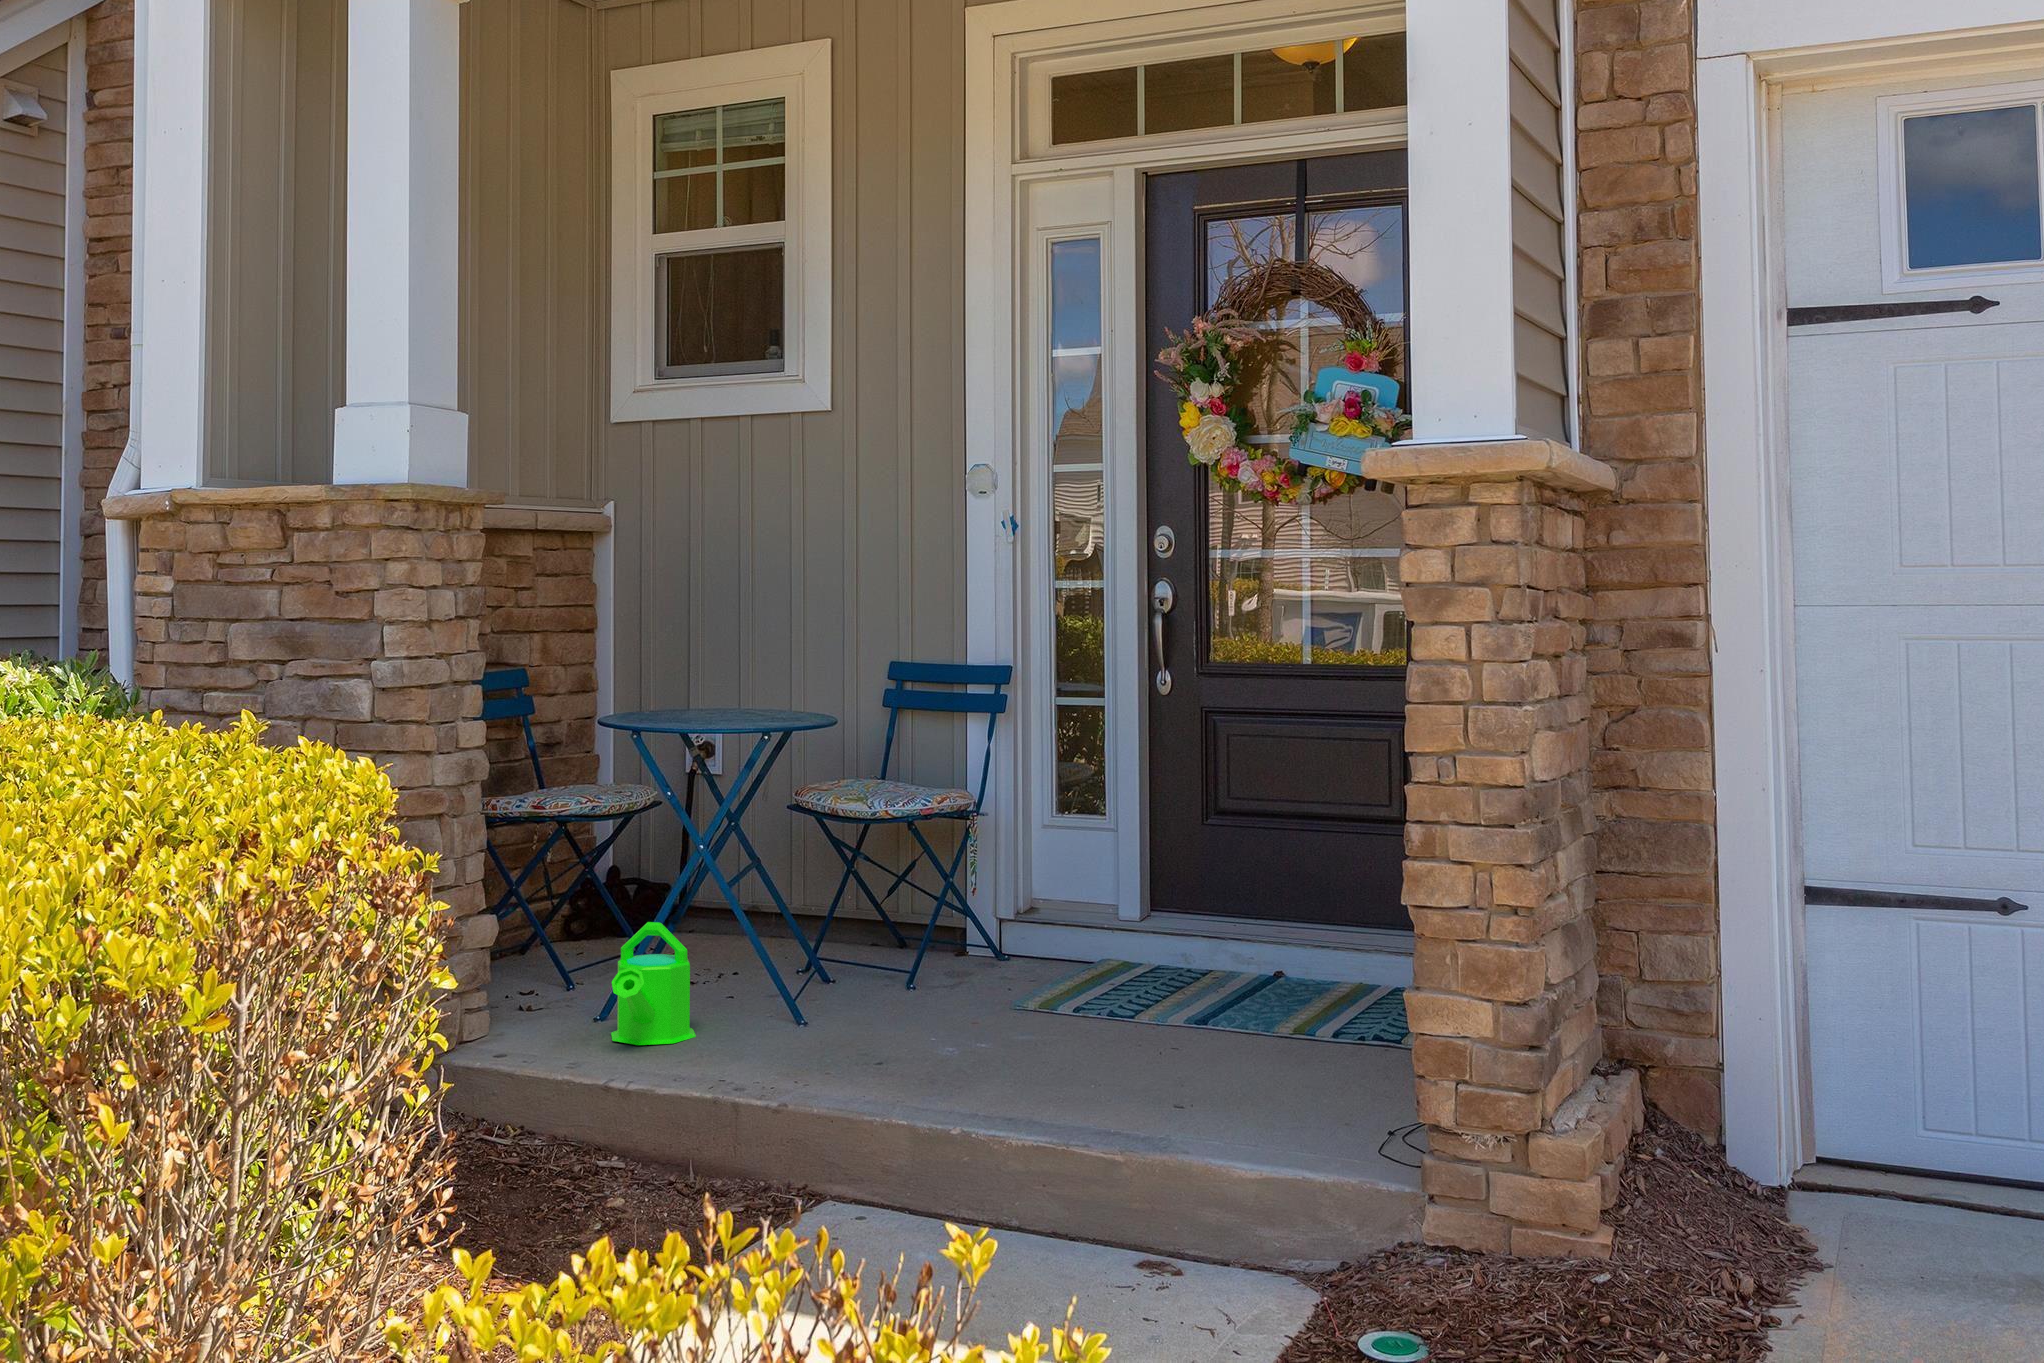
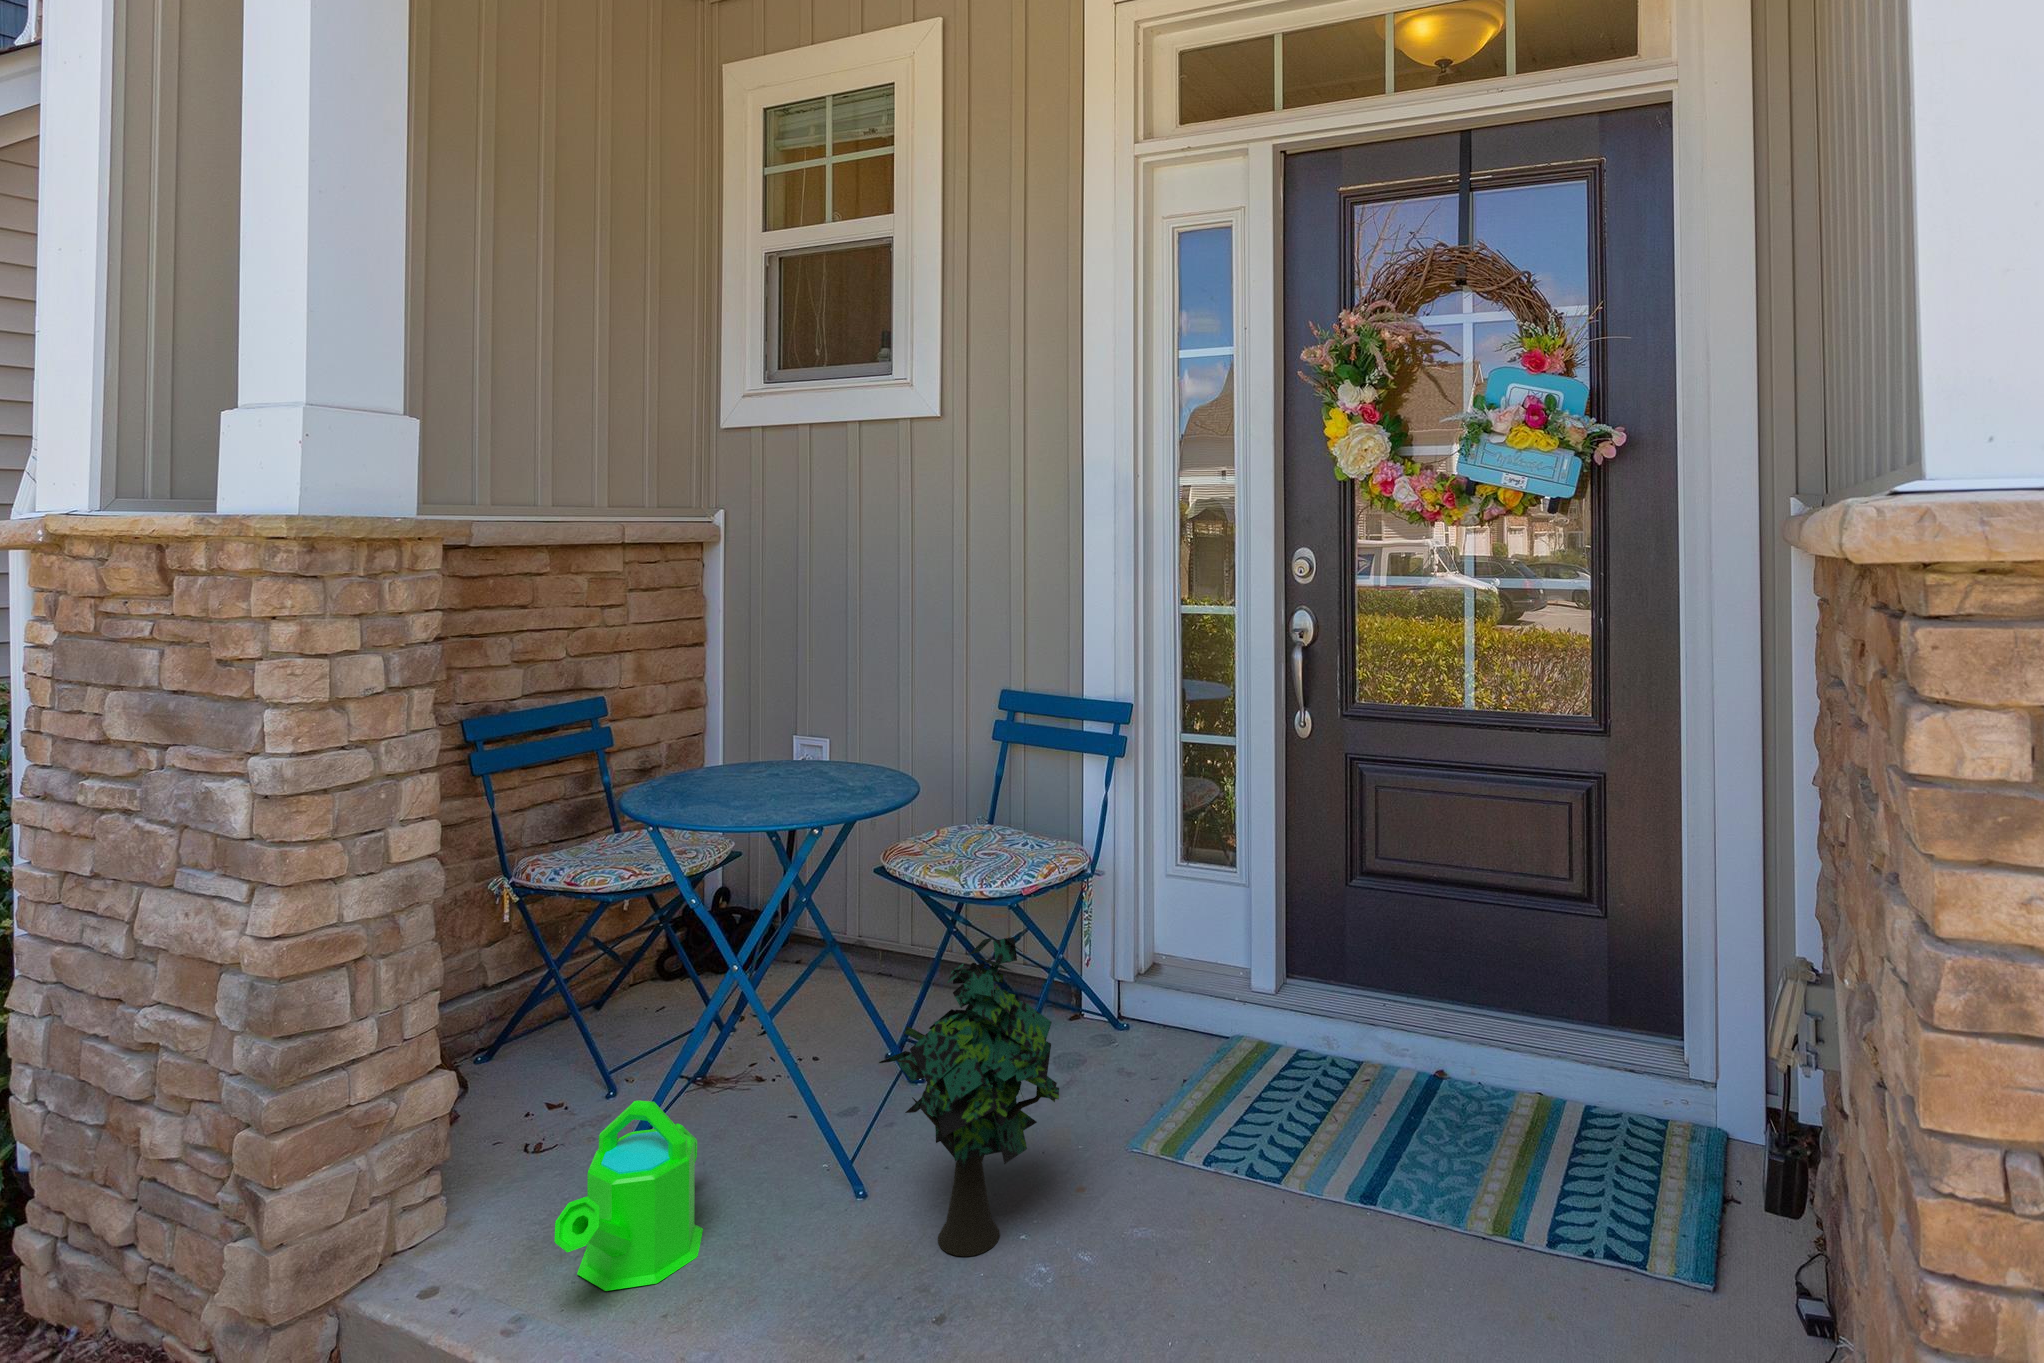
decorative plant: none [831,802,966,1034] -> present [879,937,1059,1256]

